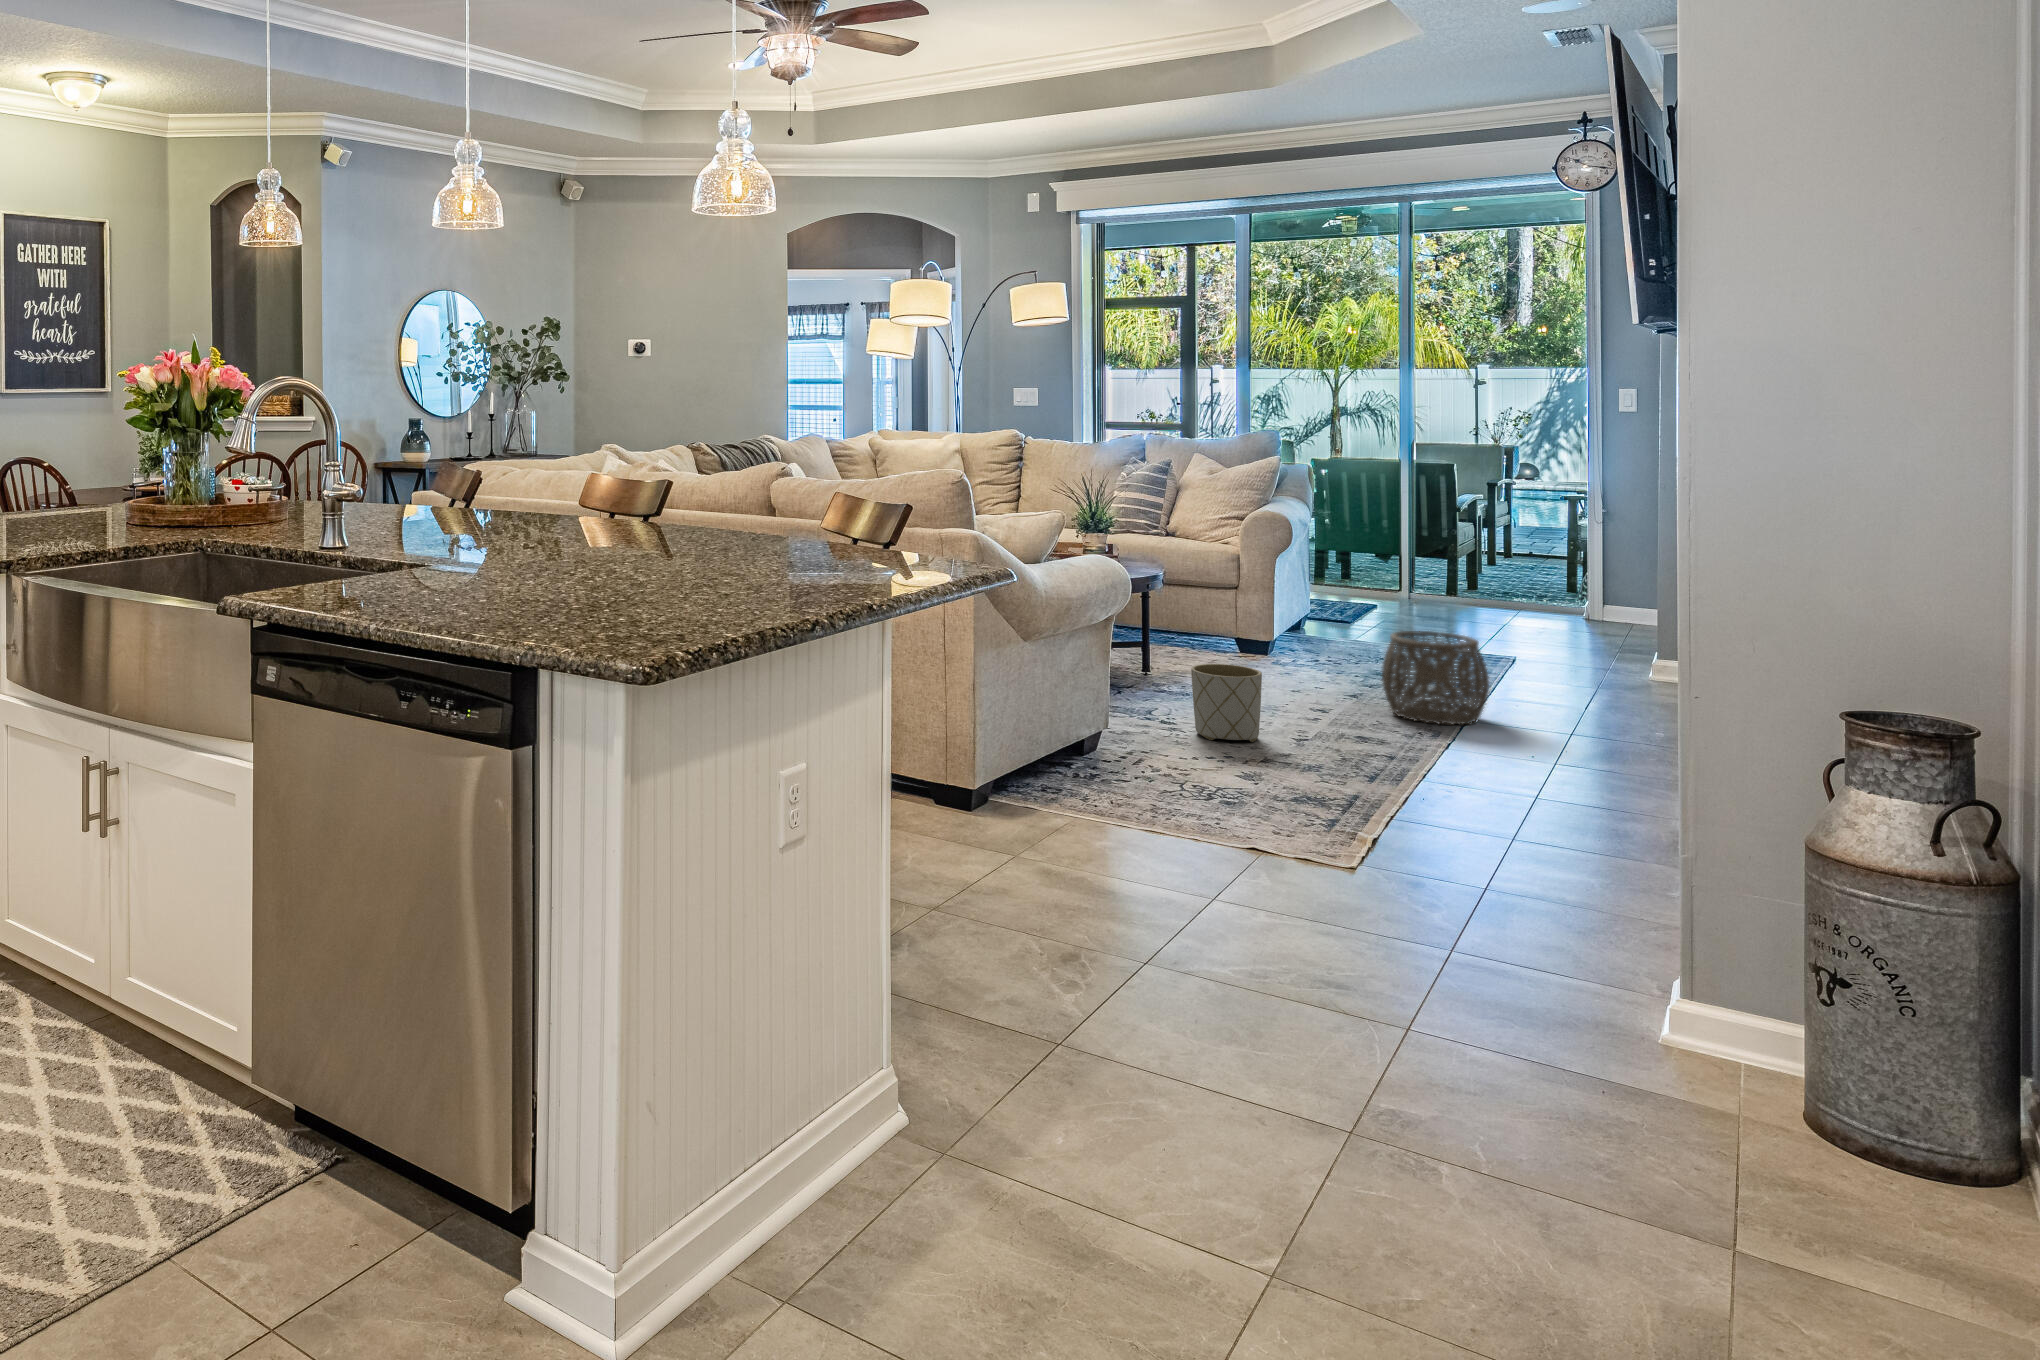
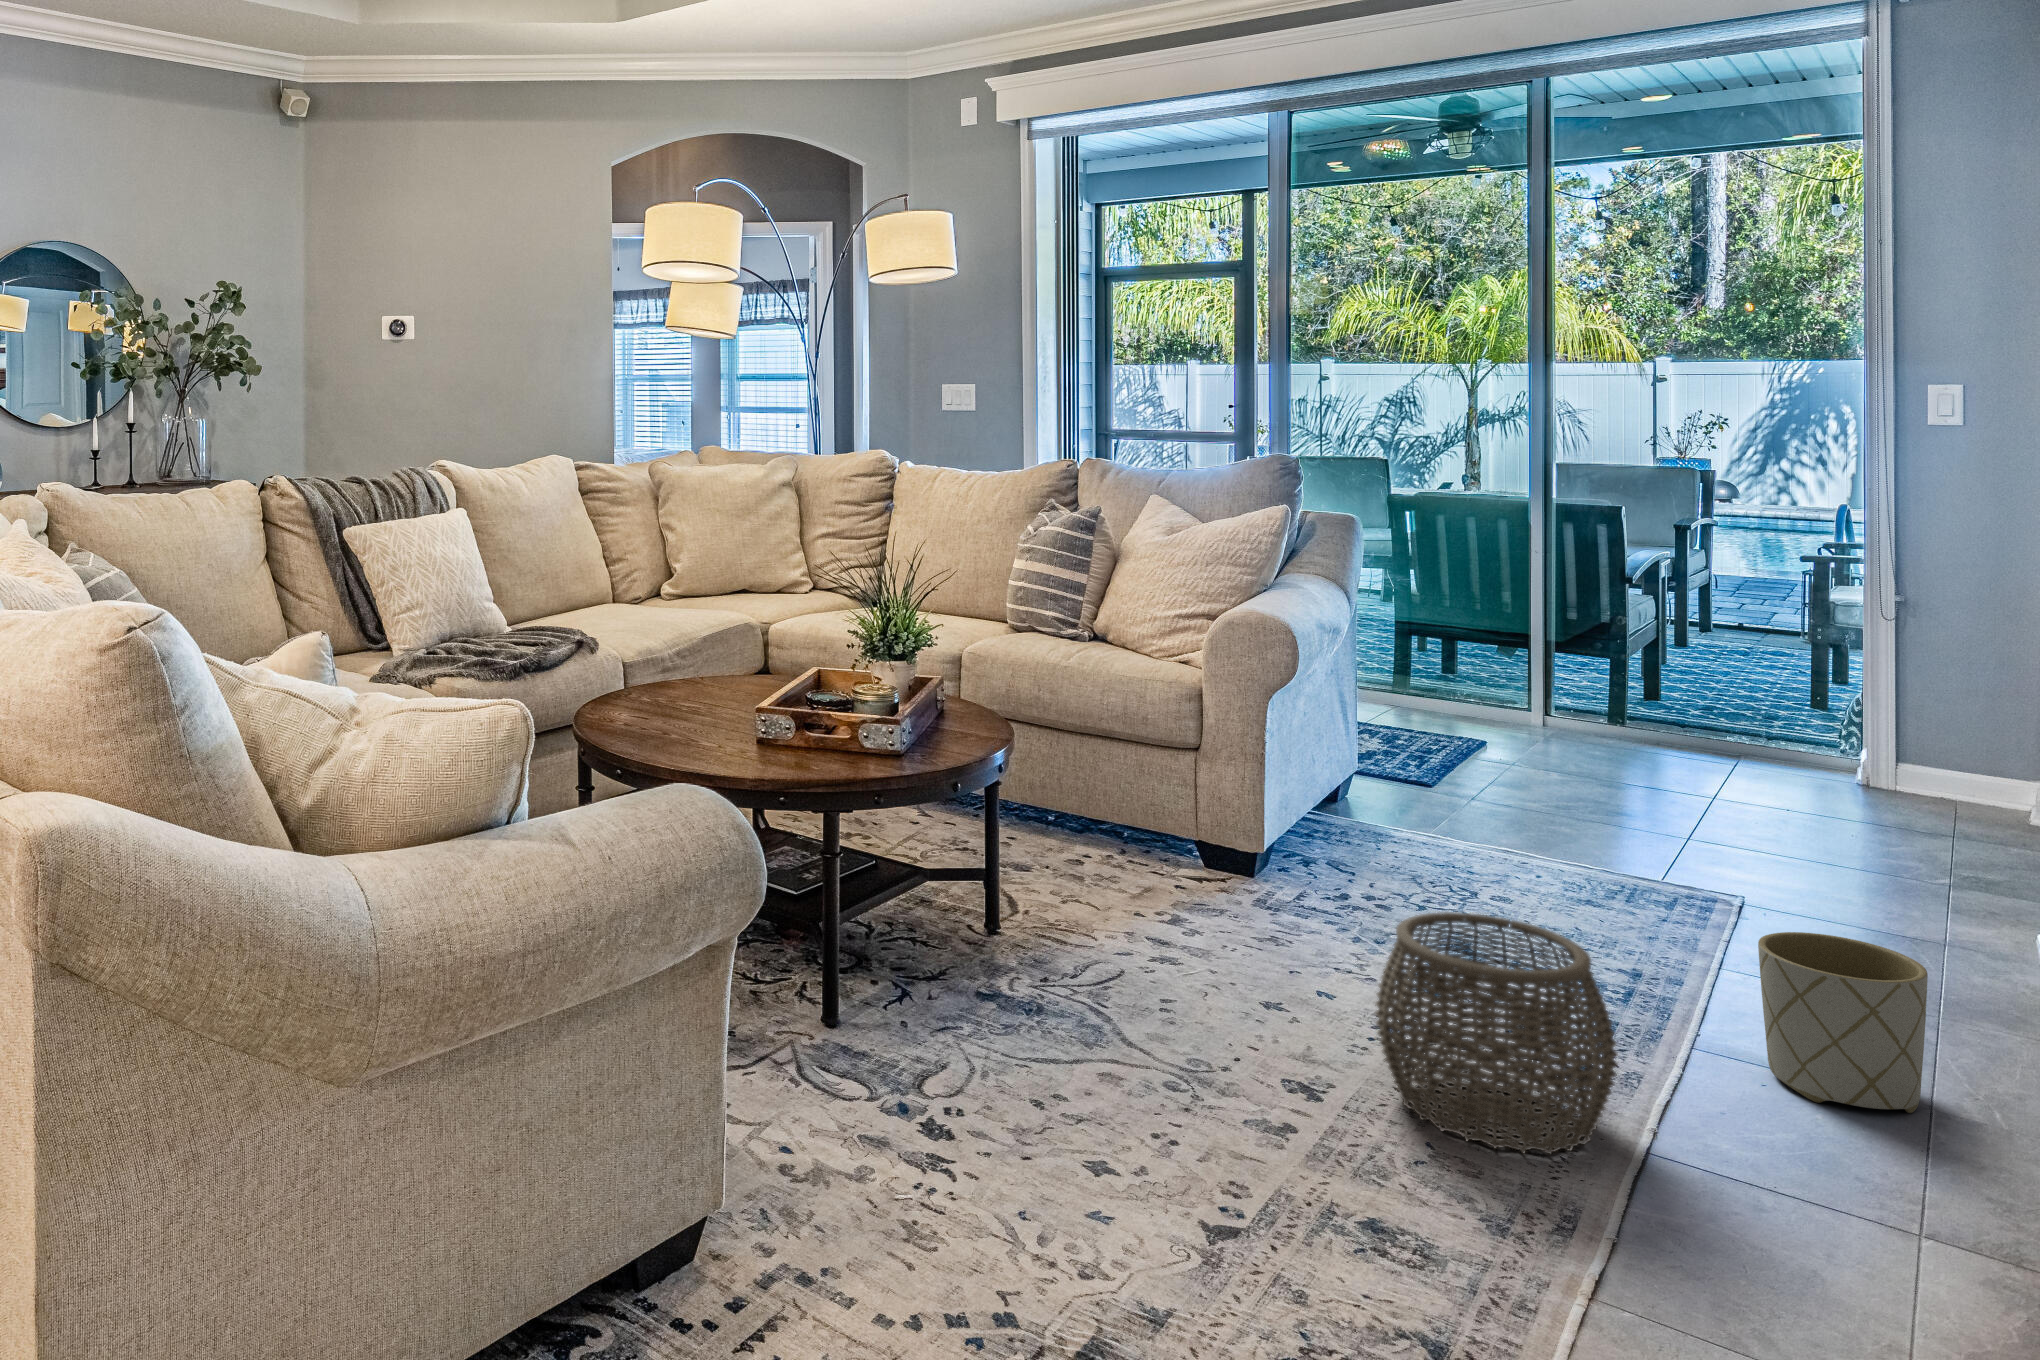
planter: present [1191,664,1262,742] -> present [1758,932,1928,1113]

